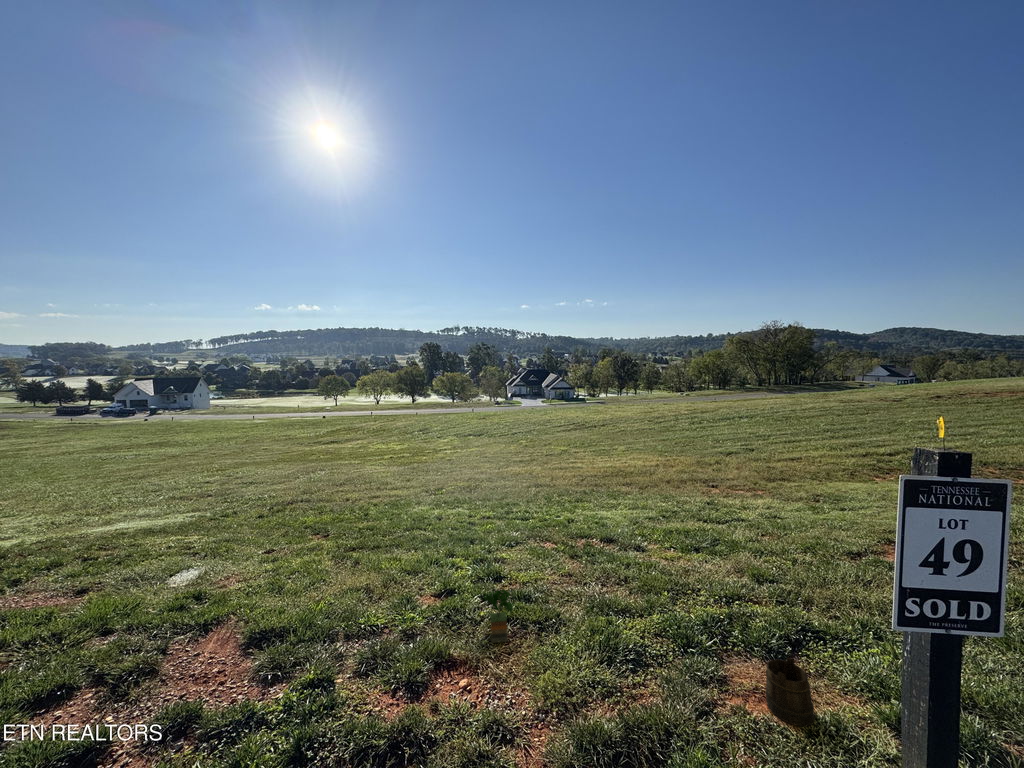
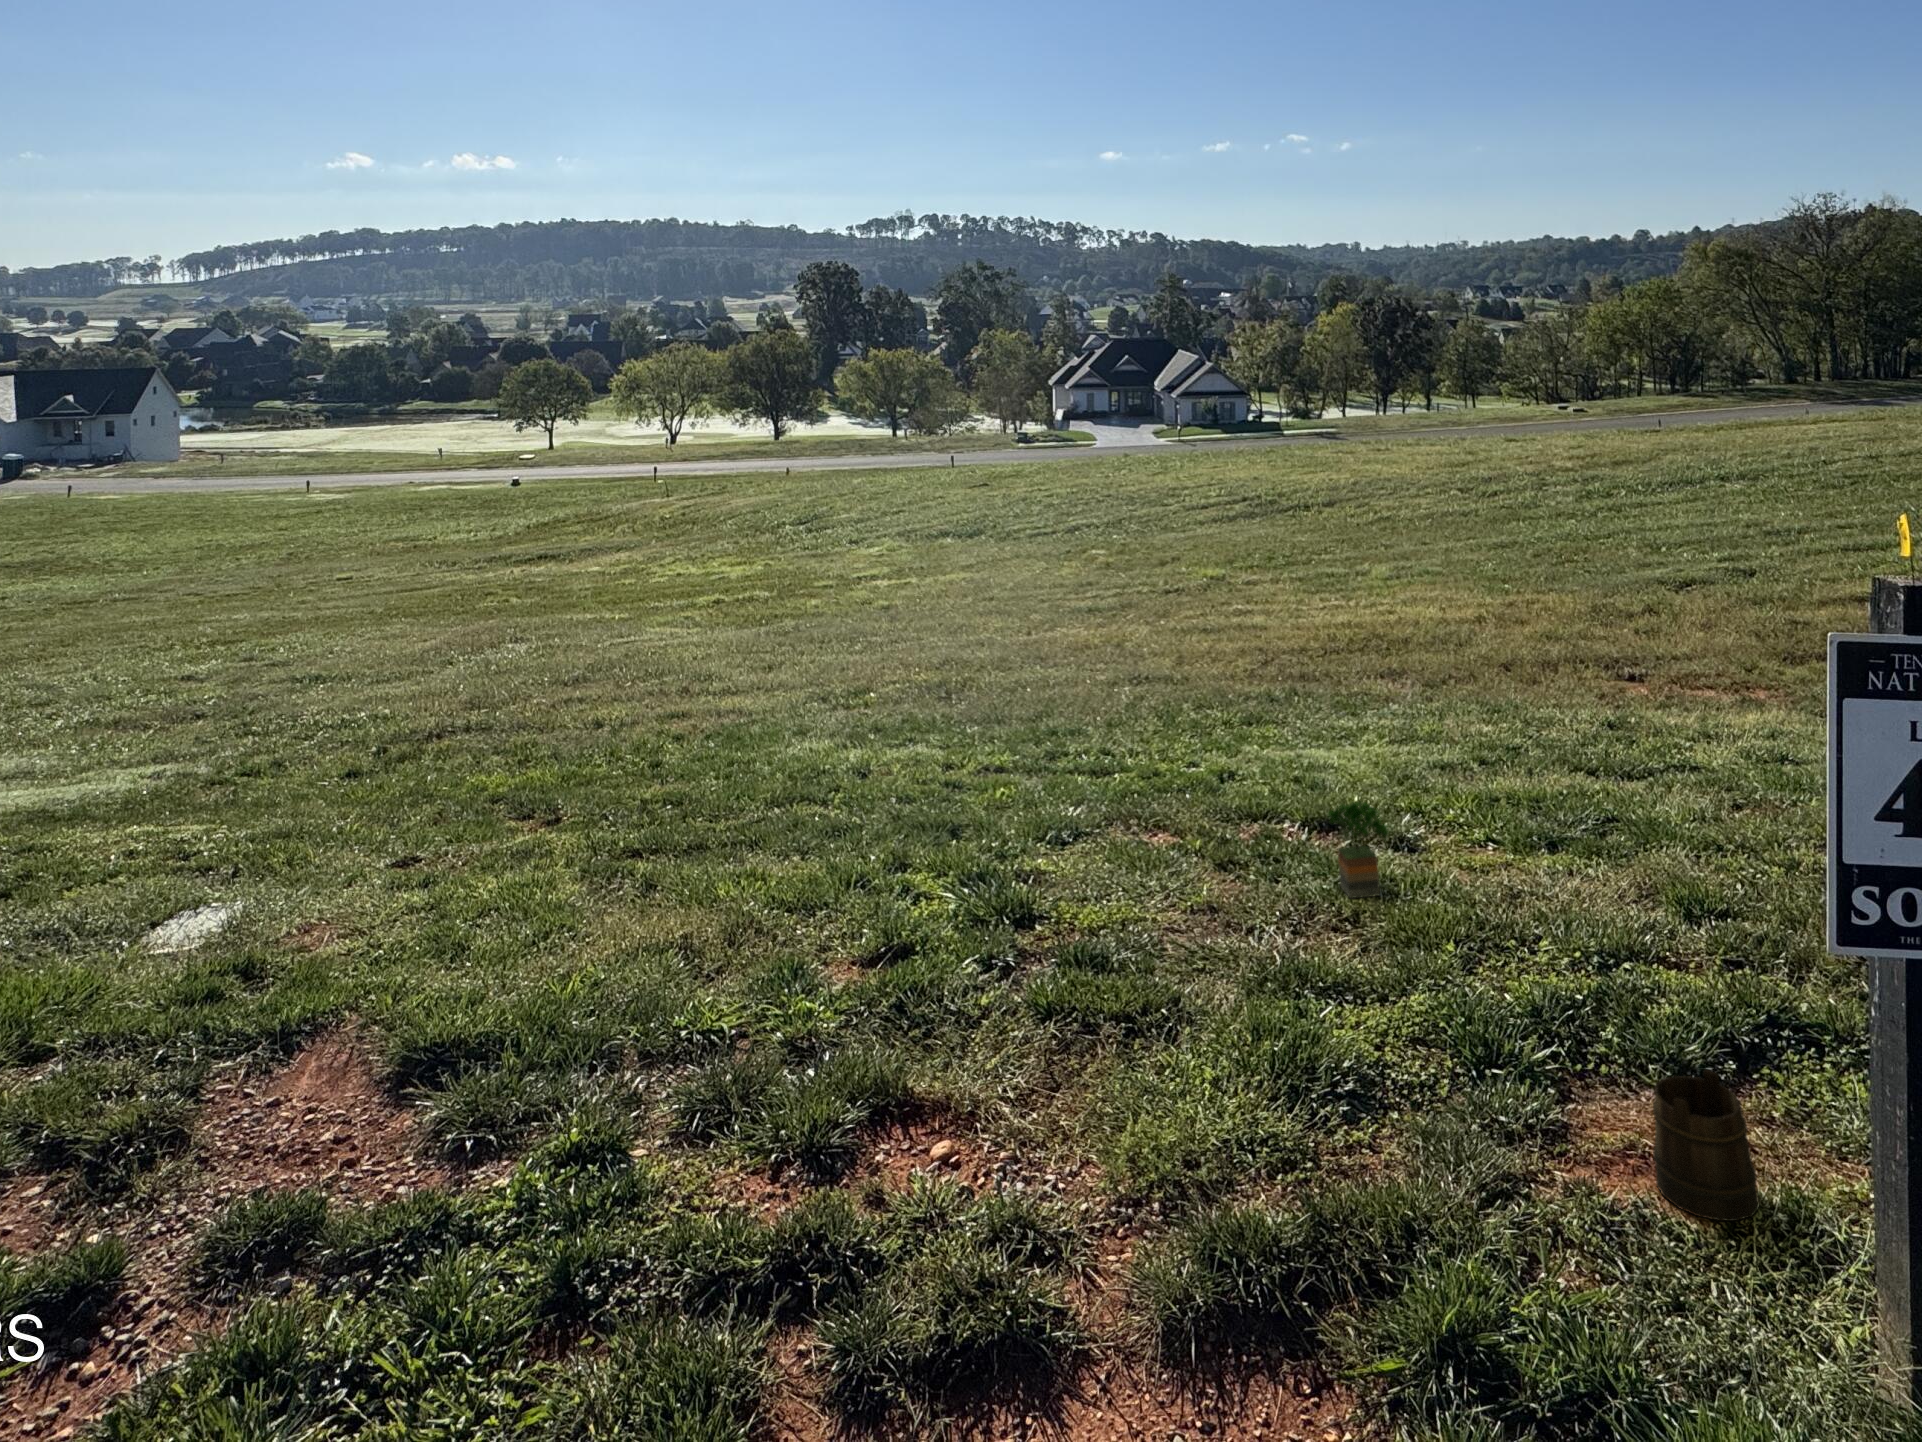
potted tree: present [484,589,513,643] -> present [1328,802,1388,898]

